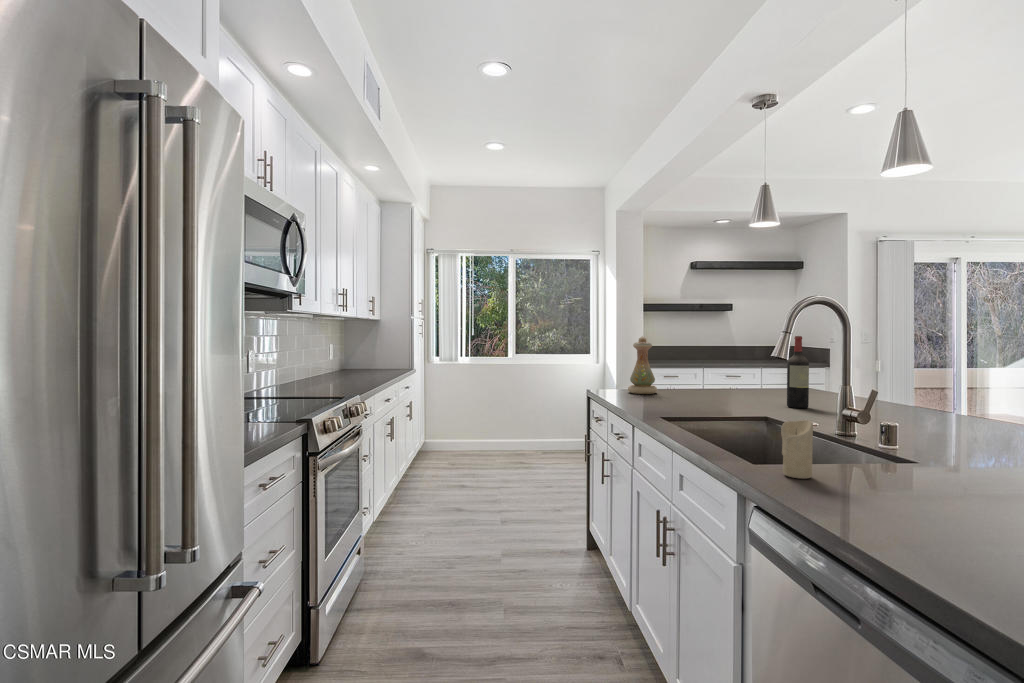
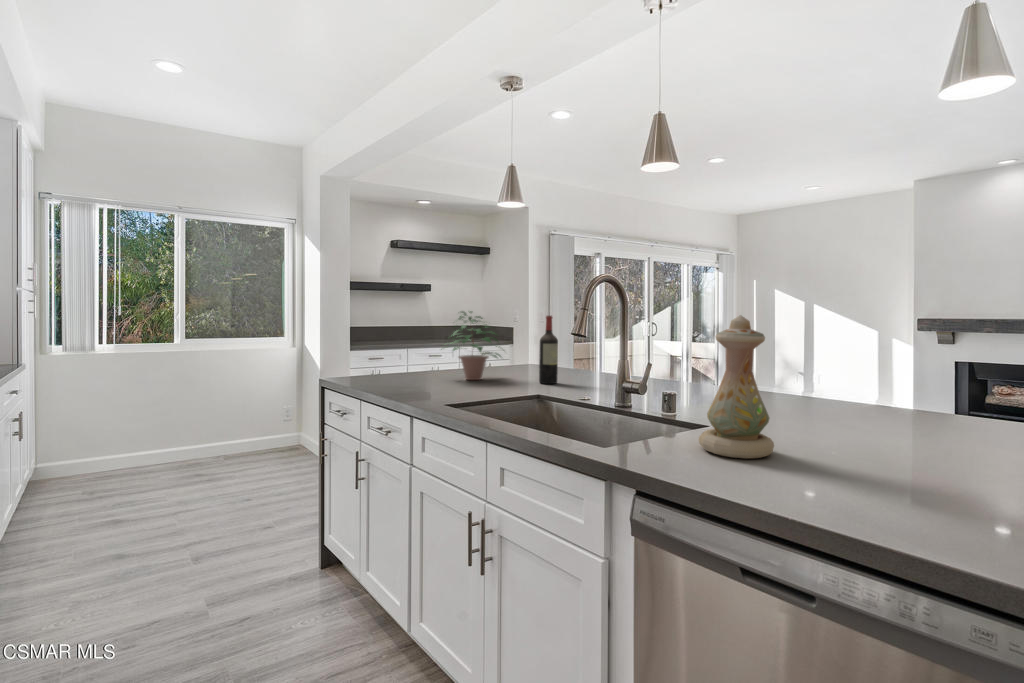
potted plant: none [687,331,757,399] -> present [451,311,501,380]
vase: present [628,336,657,394] -> present [699,315,774,459]
candle: present [781,420,813,479] -> none [649,400,681,462]

